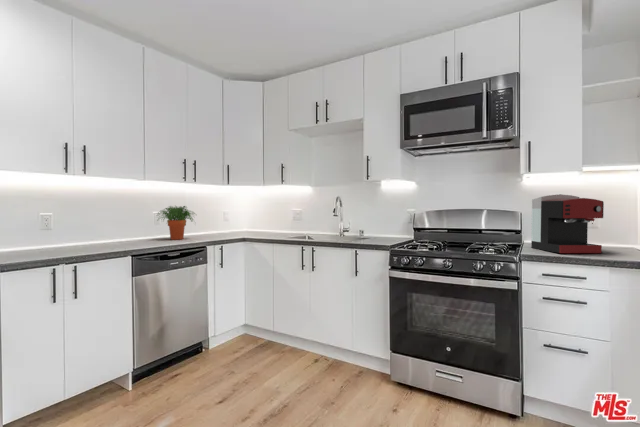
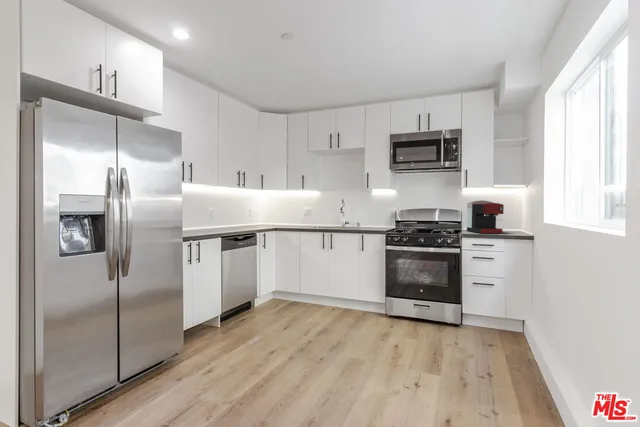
potted plant: present [159,206,193,240] -> none [218,204,246,228]

